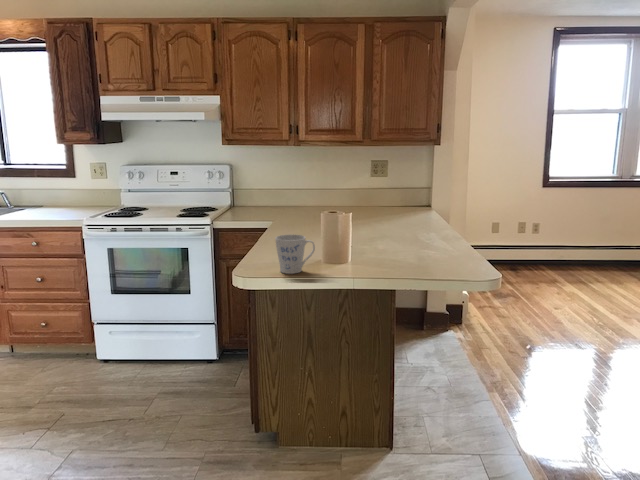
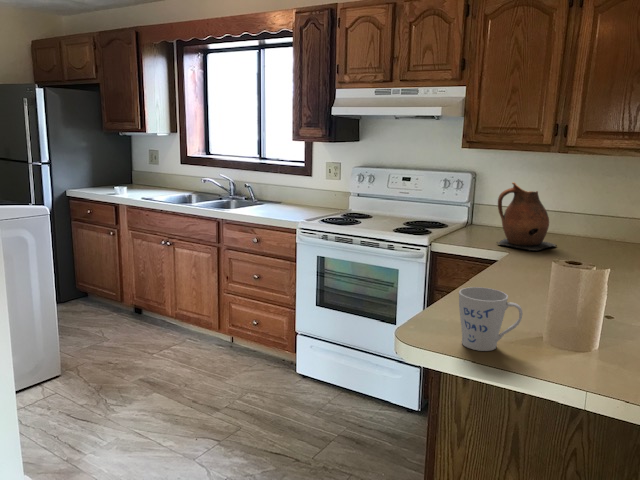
ceramic pitcher: none [257,169,301,219] -> present [497,182,557,251]

